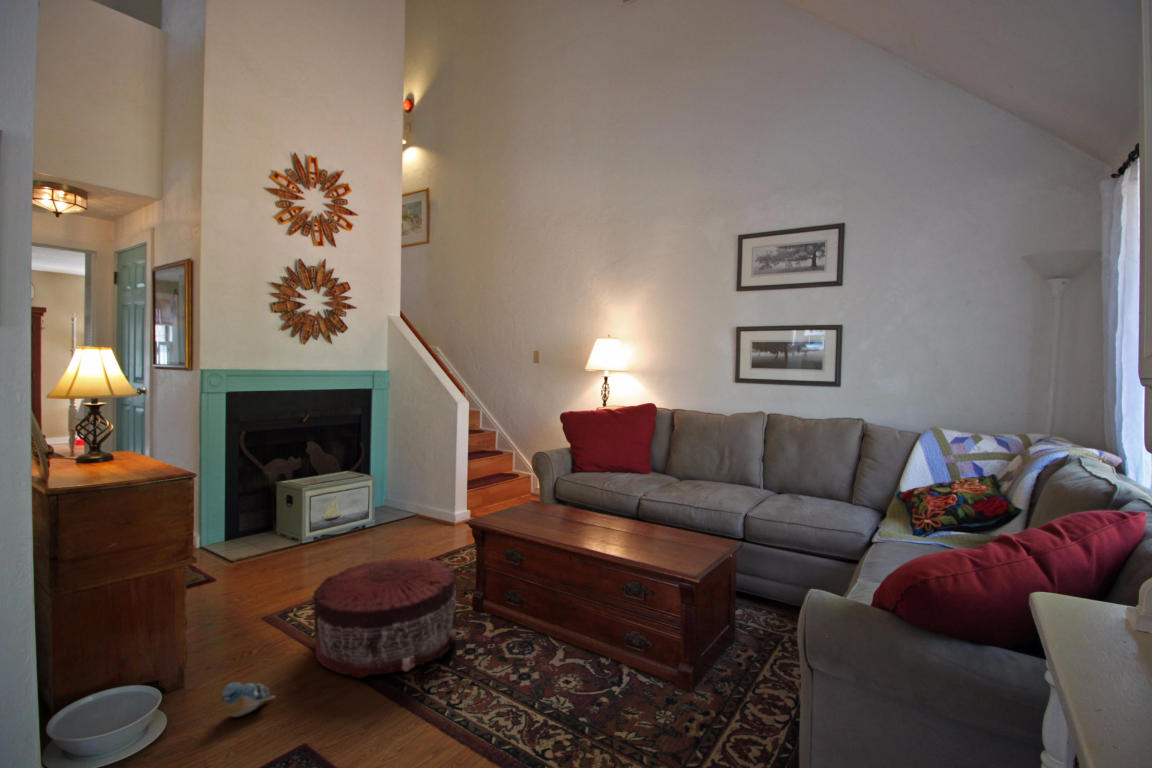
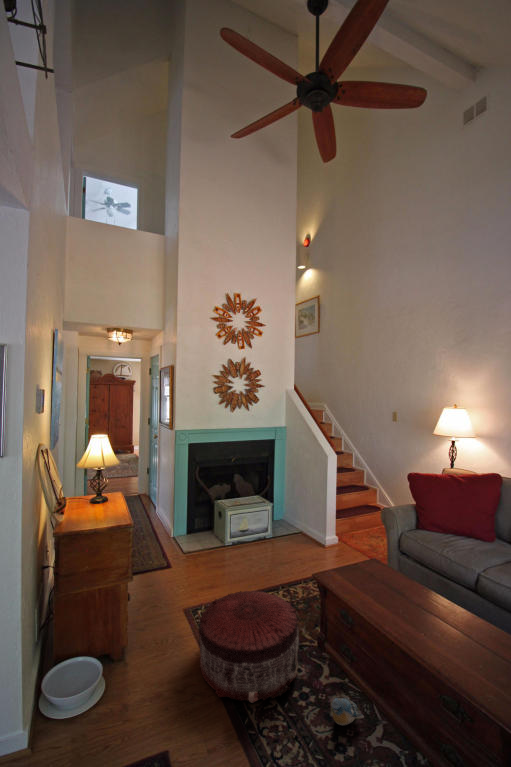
plush toy: present [221,682,275,717] -> present [332,698,364,725]

